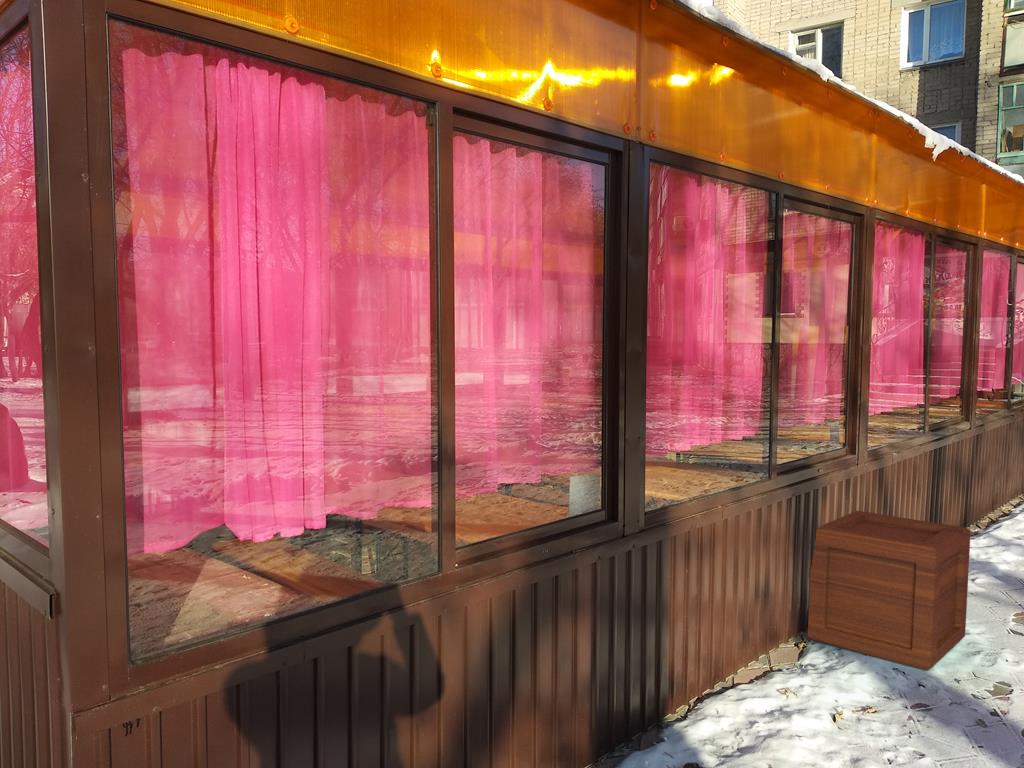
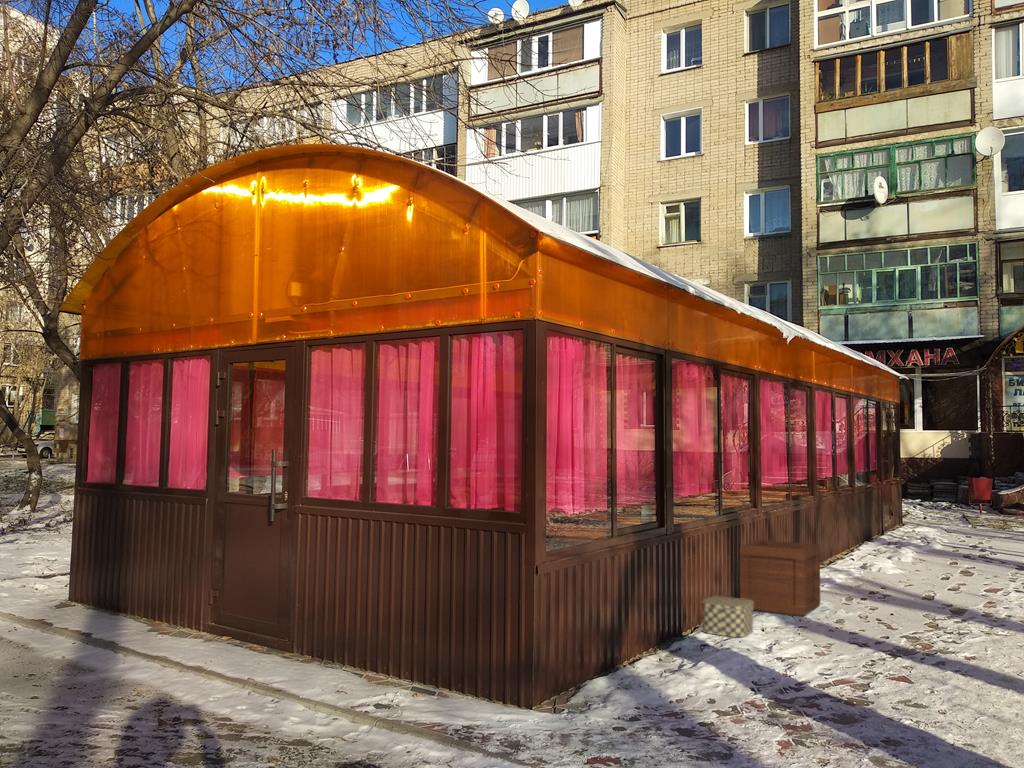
storage box: none [709,636,818,737] -> present [702,596,753,637]

